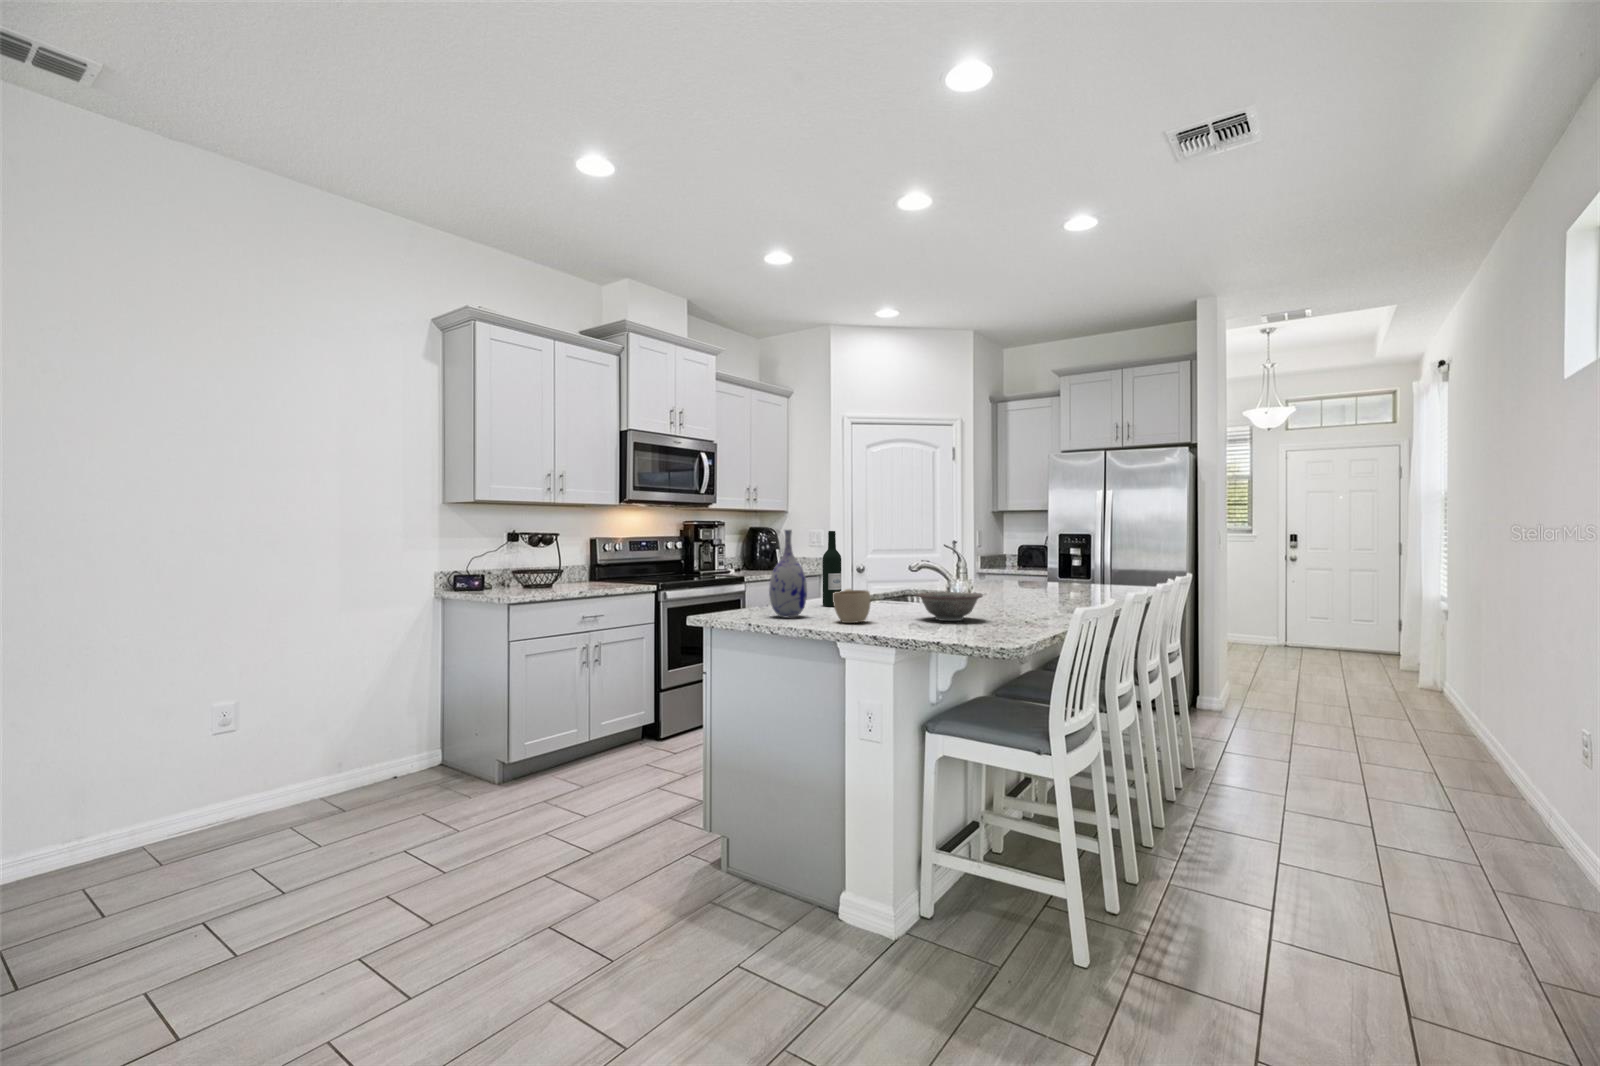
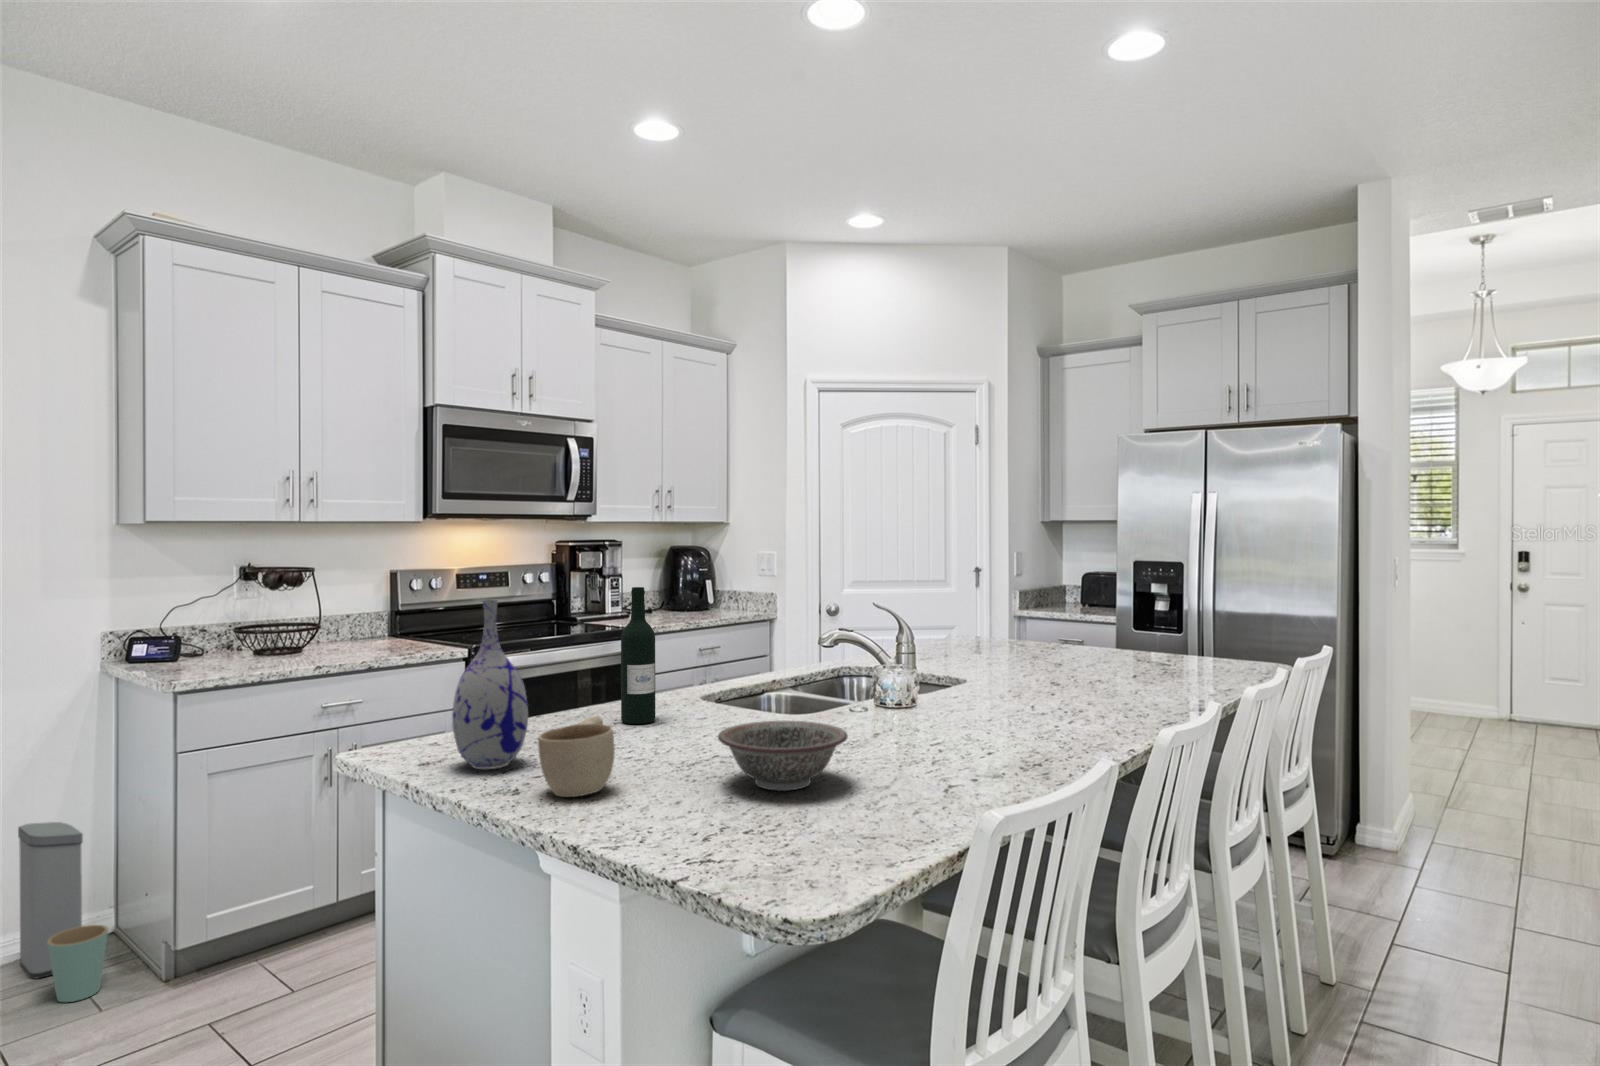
trash can: none [397,691,467,795] -> present [18,822,108,1002]

